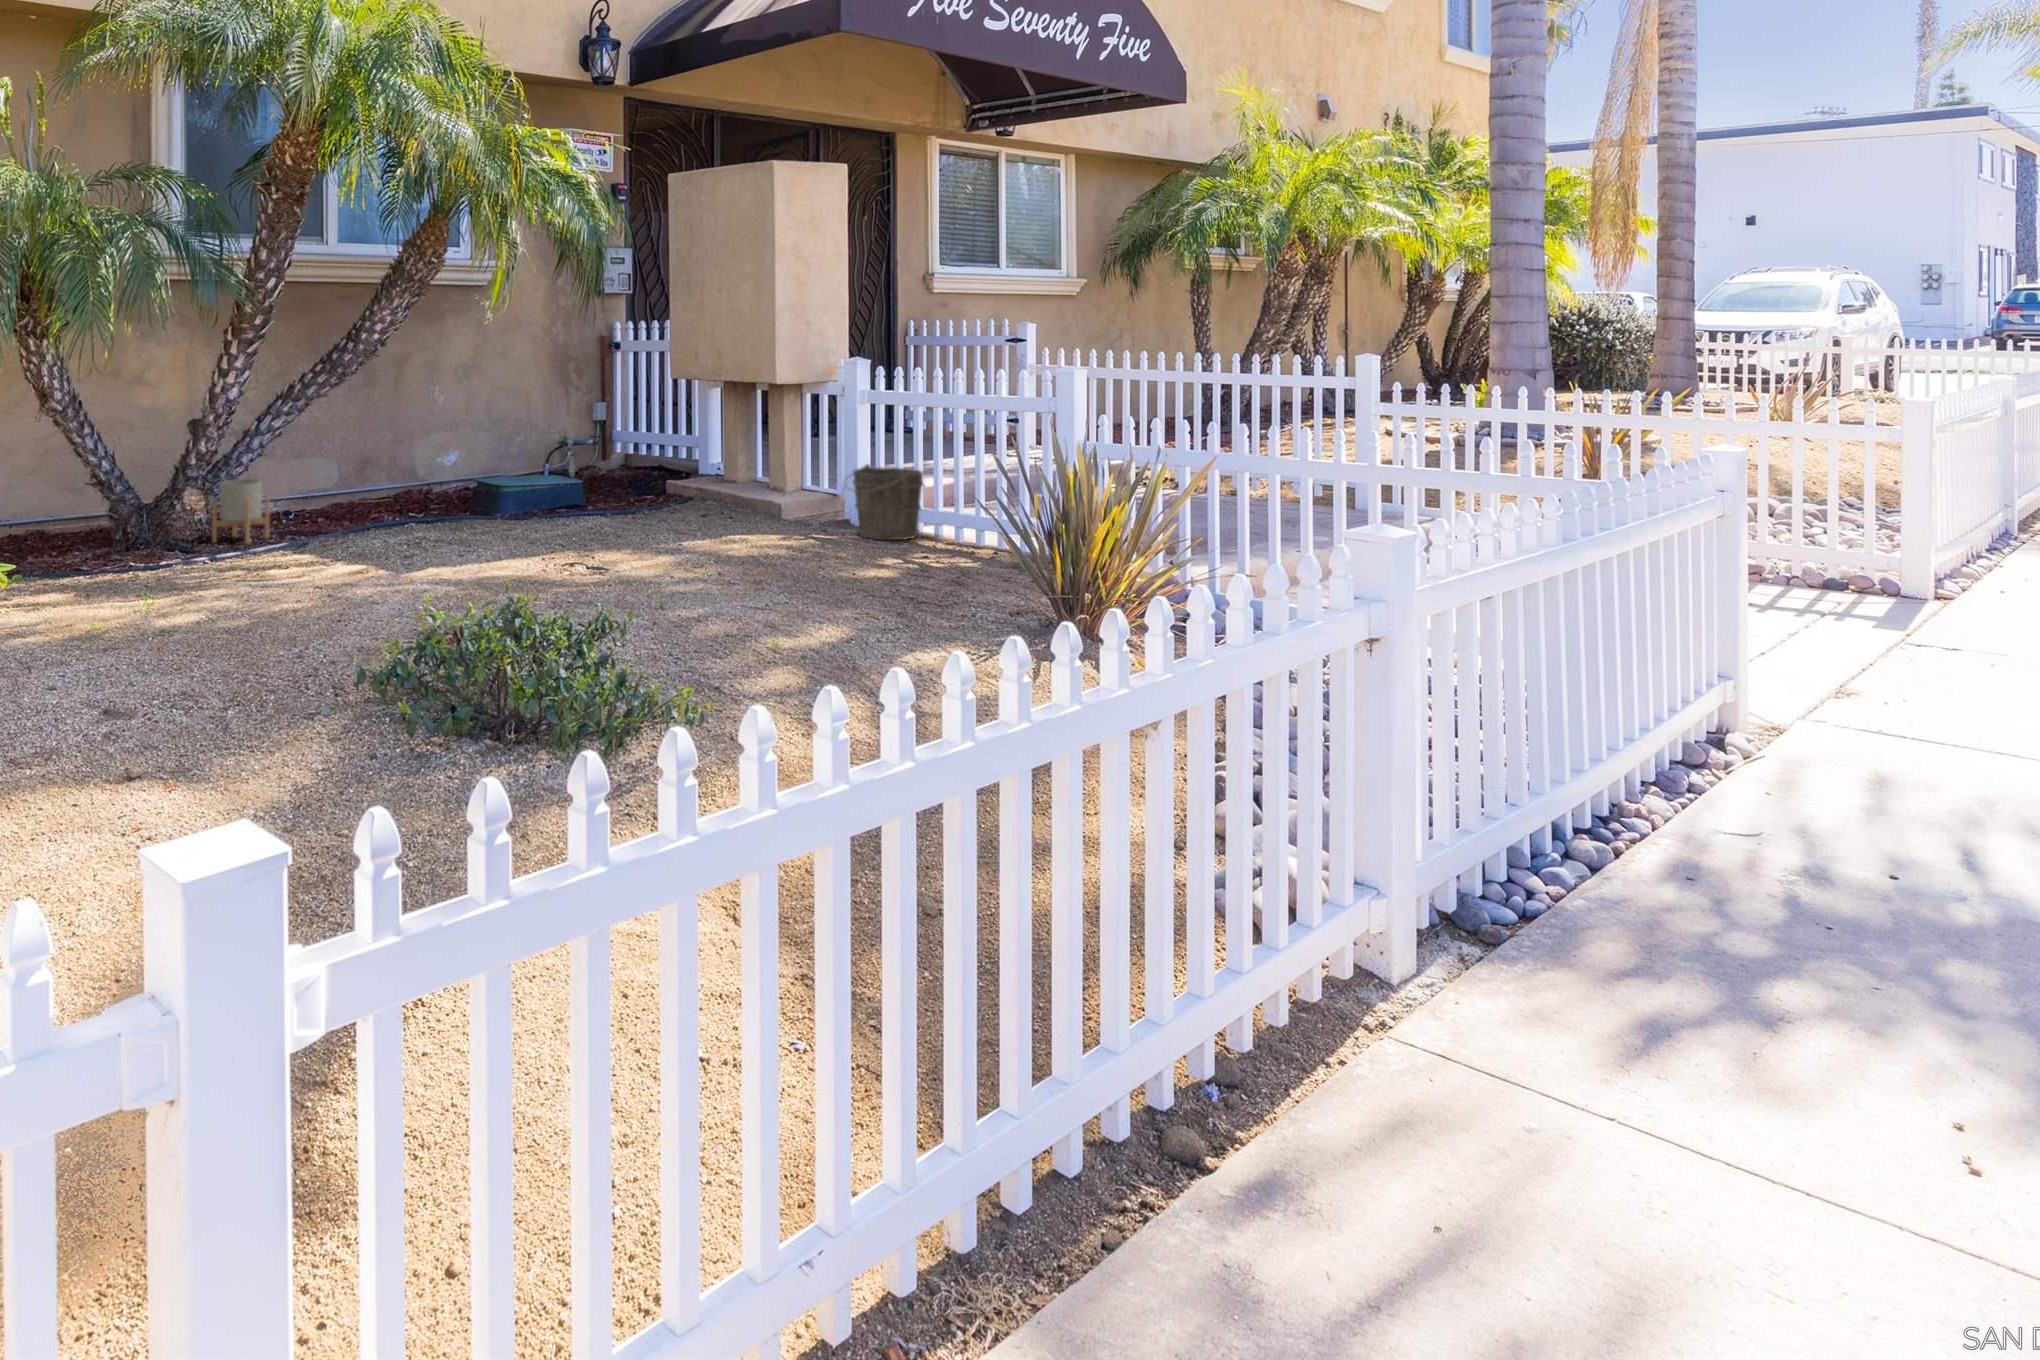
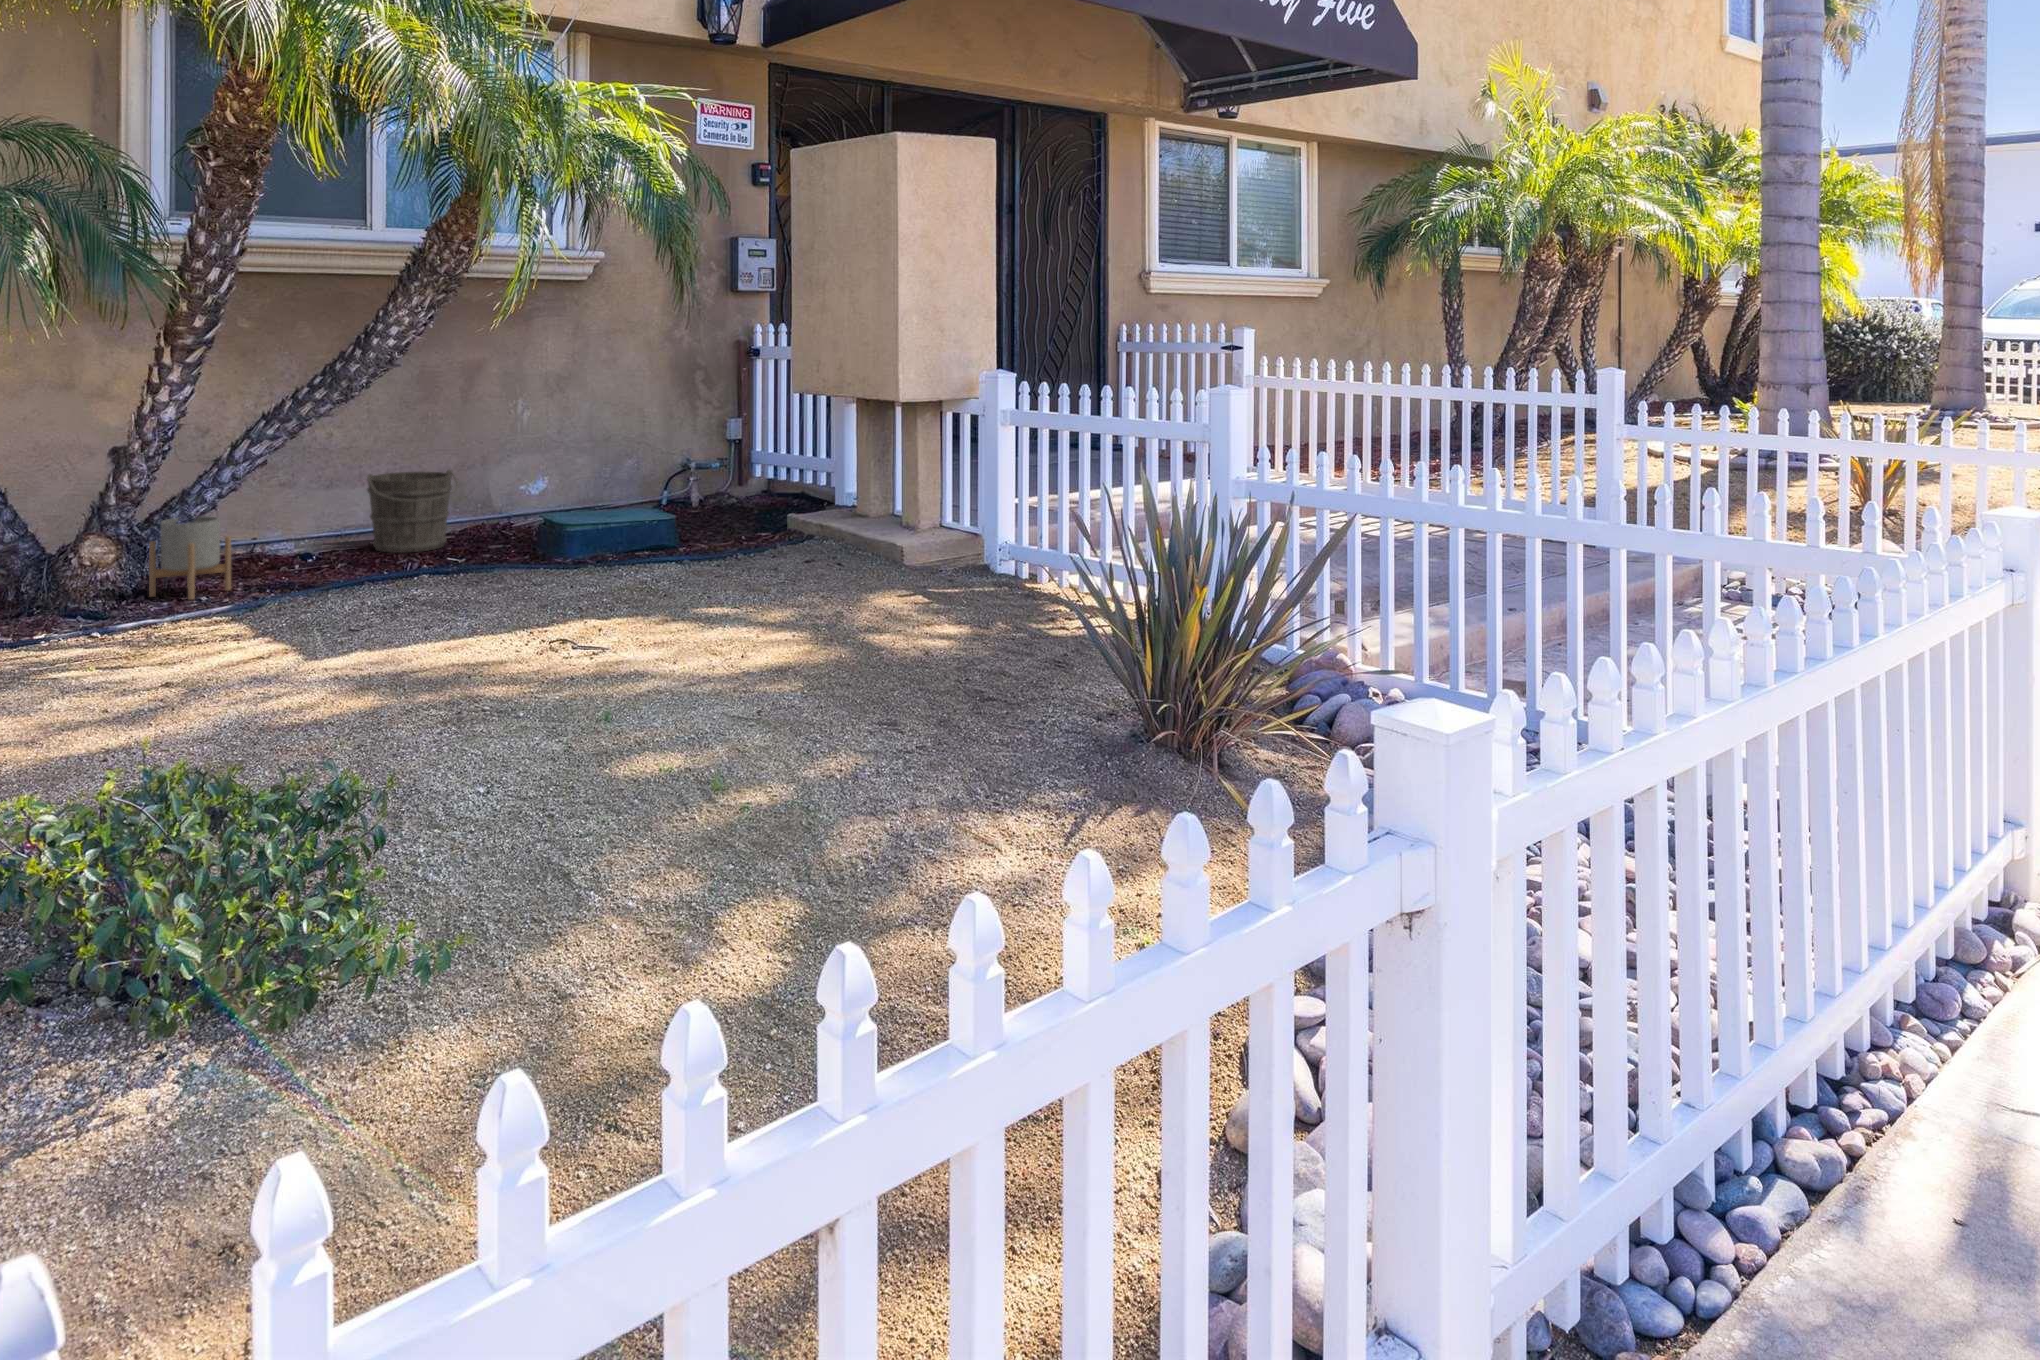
bucket: present [852,464,923,540] -> present [367,470,459,553]

